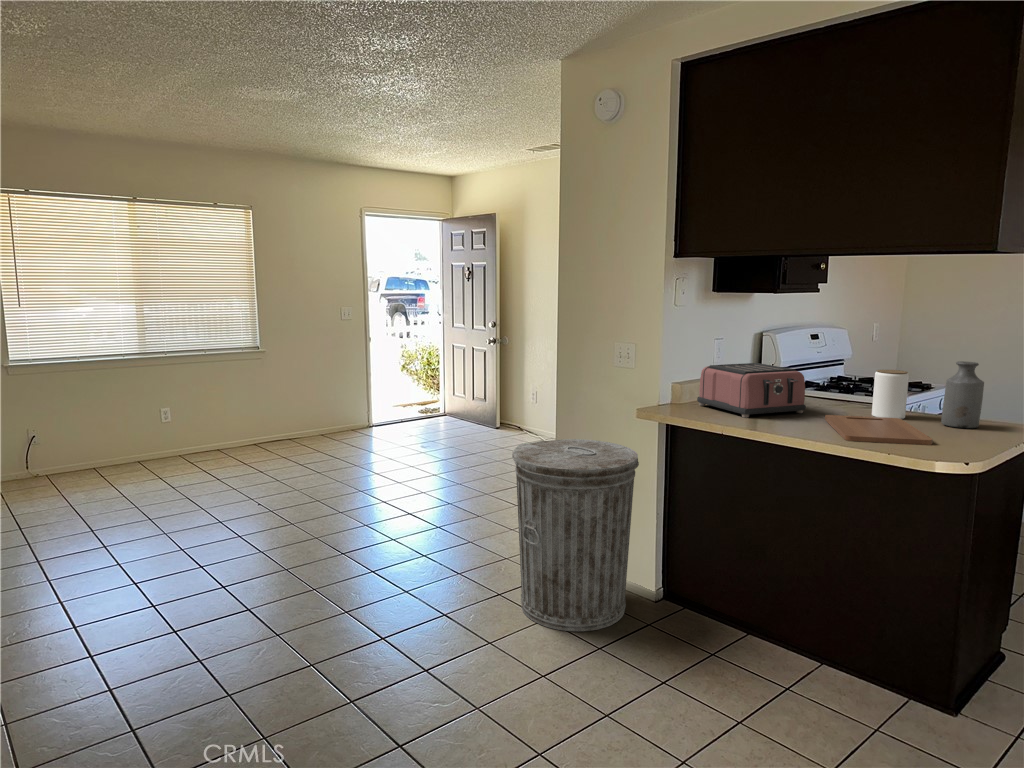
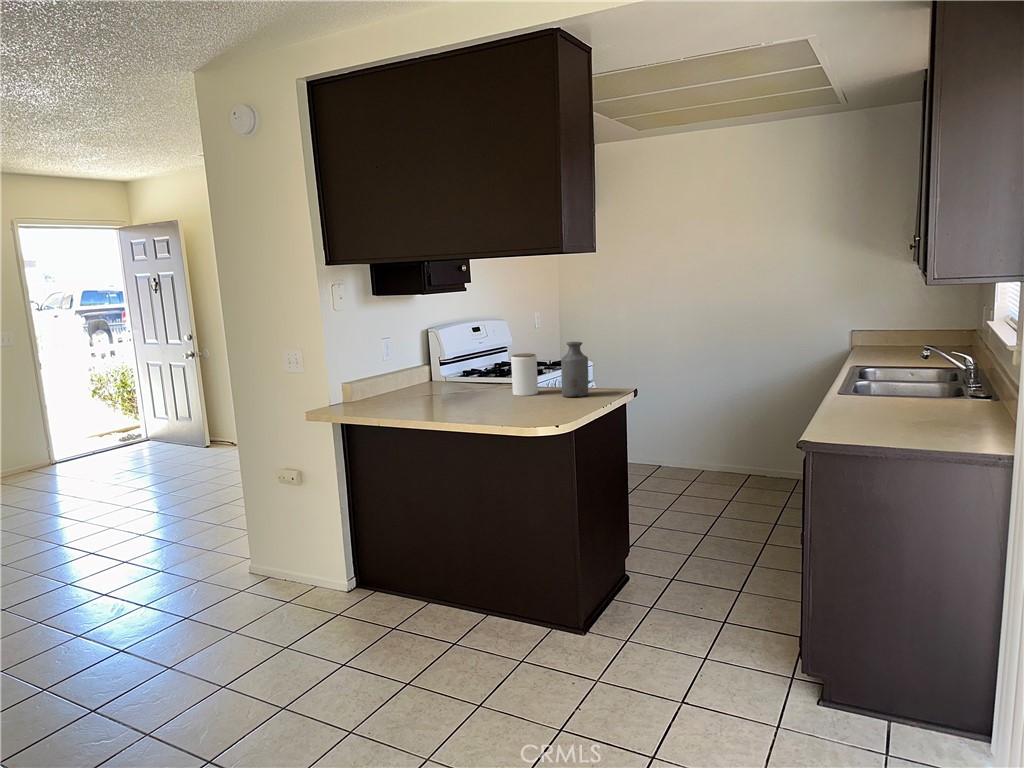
toaster: present [697,363,806,418] -> none [366,358,459,409]
cutting board: present [825,415,933,445] -> none [471,395,544,420]
trash can: present [512,439,639,631] -> none [179,448,318,641]

